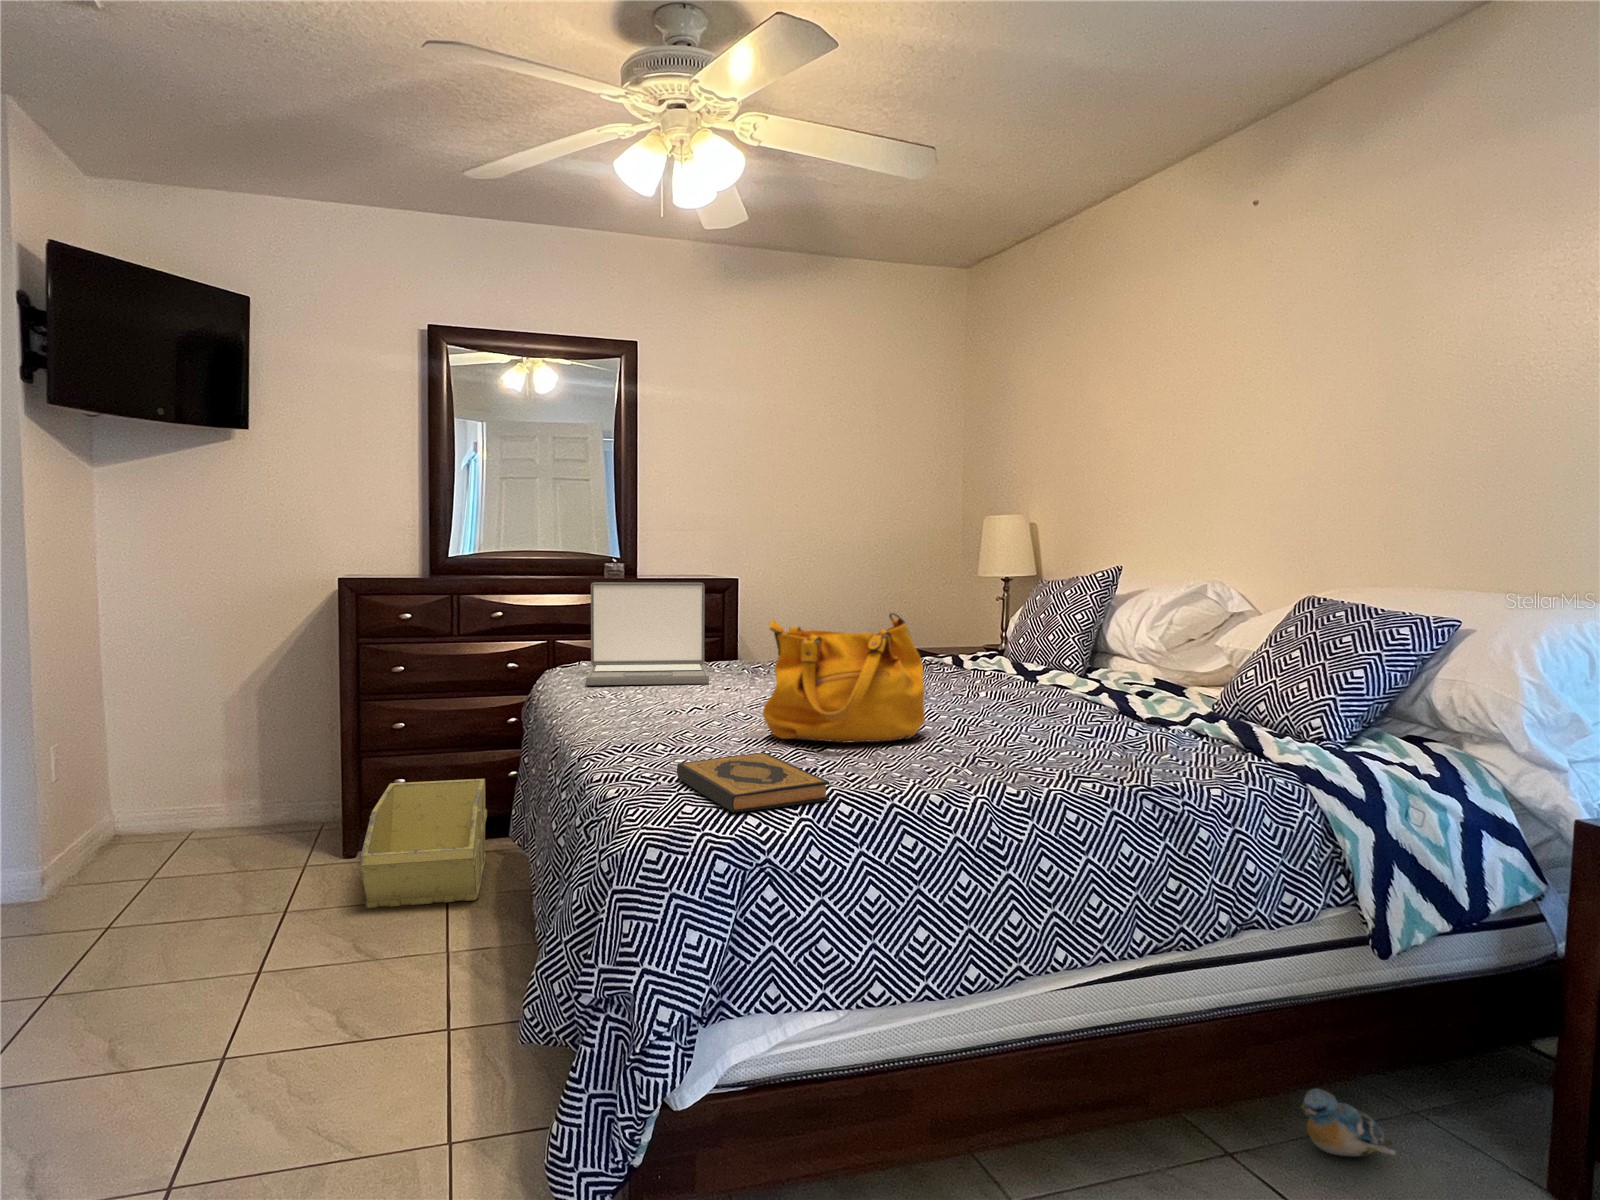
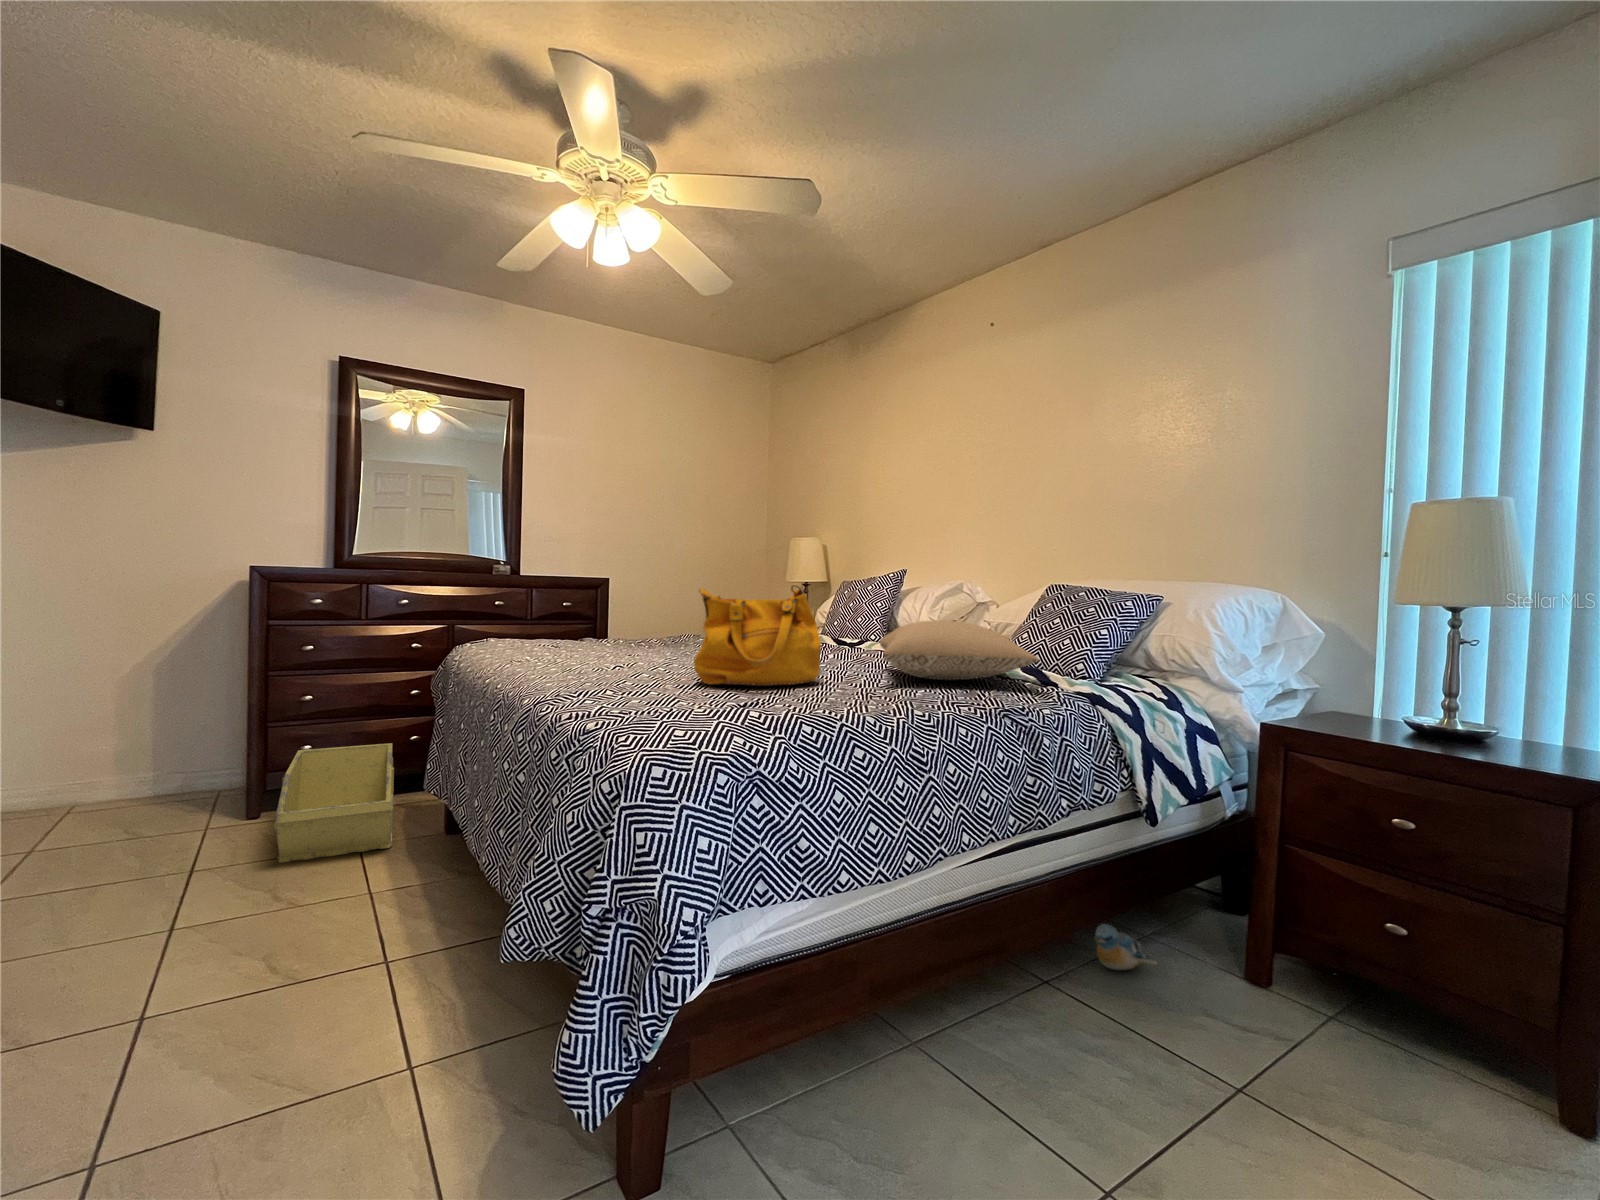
laptop: present [586,582,709,685] -> none [505,571,614,654]
pillow: none [1000,656,1214,739] -> present [880,620,1039,680]
hardback book: present [677,753,829,812] -> none [648,690,792,733]

